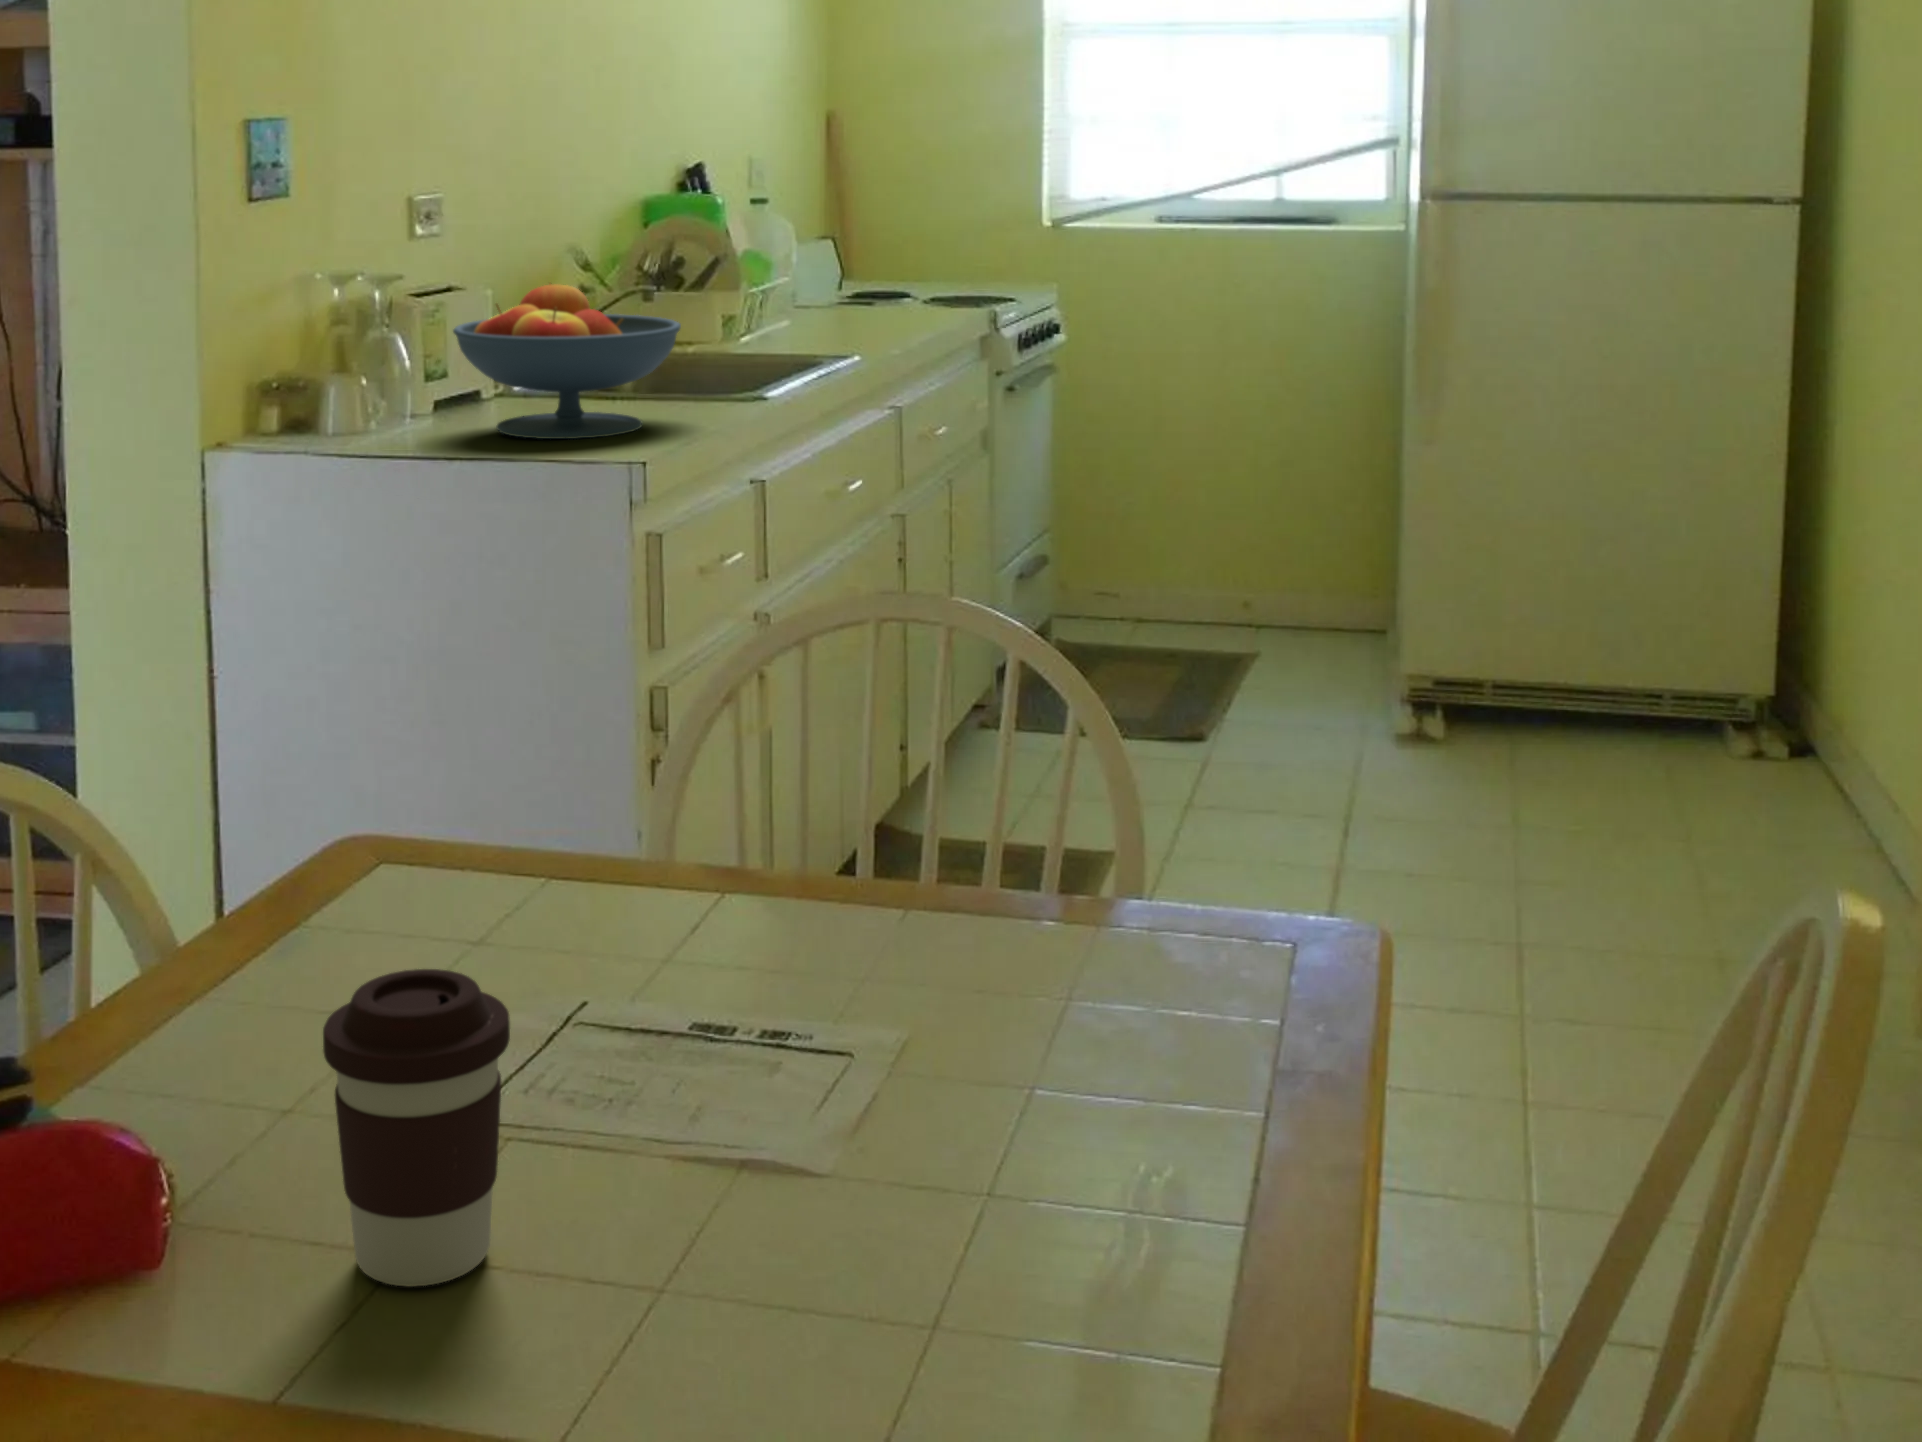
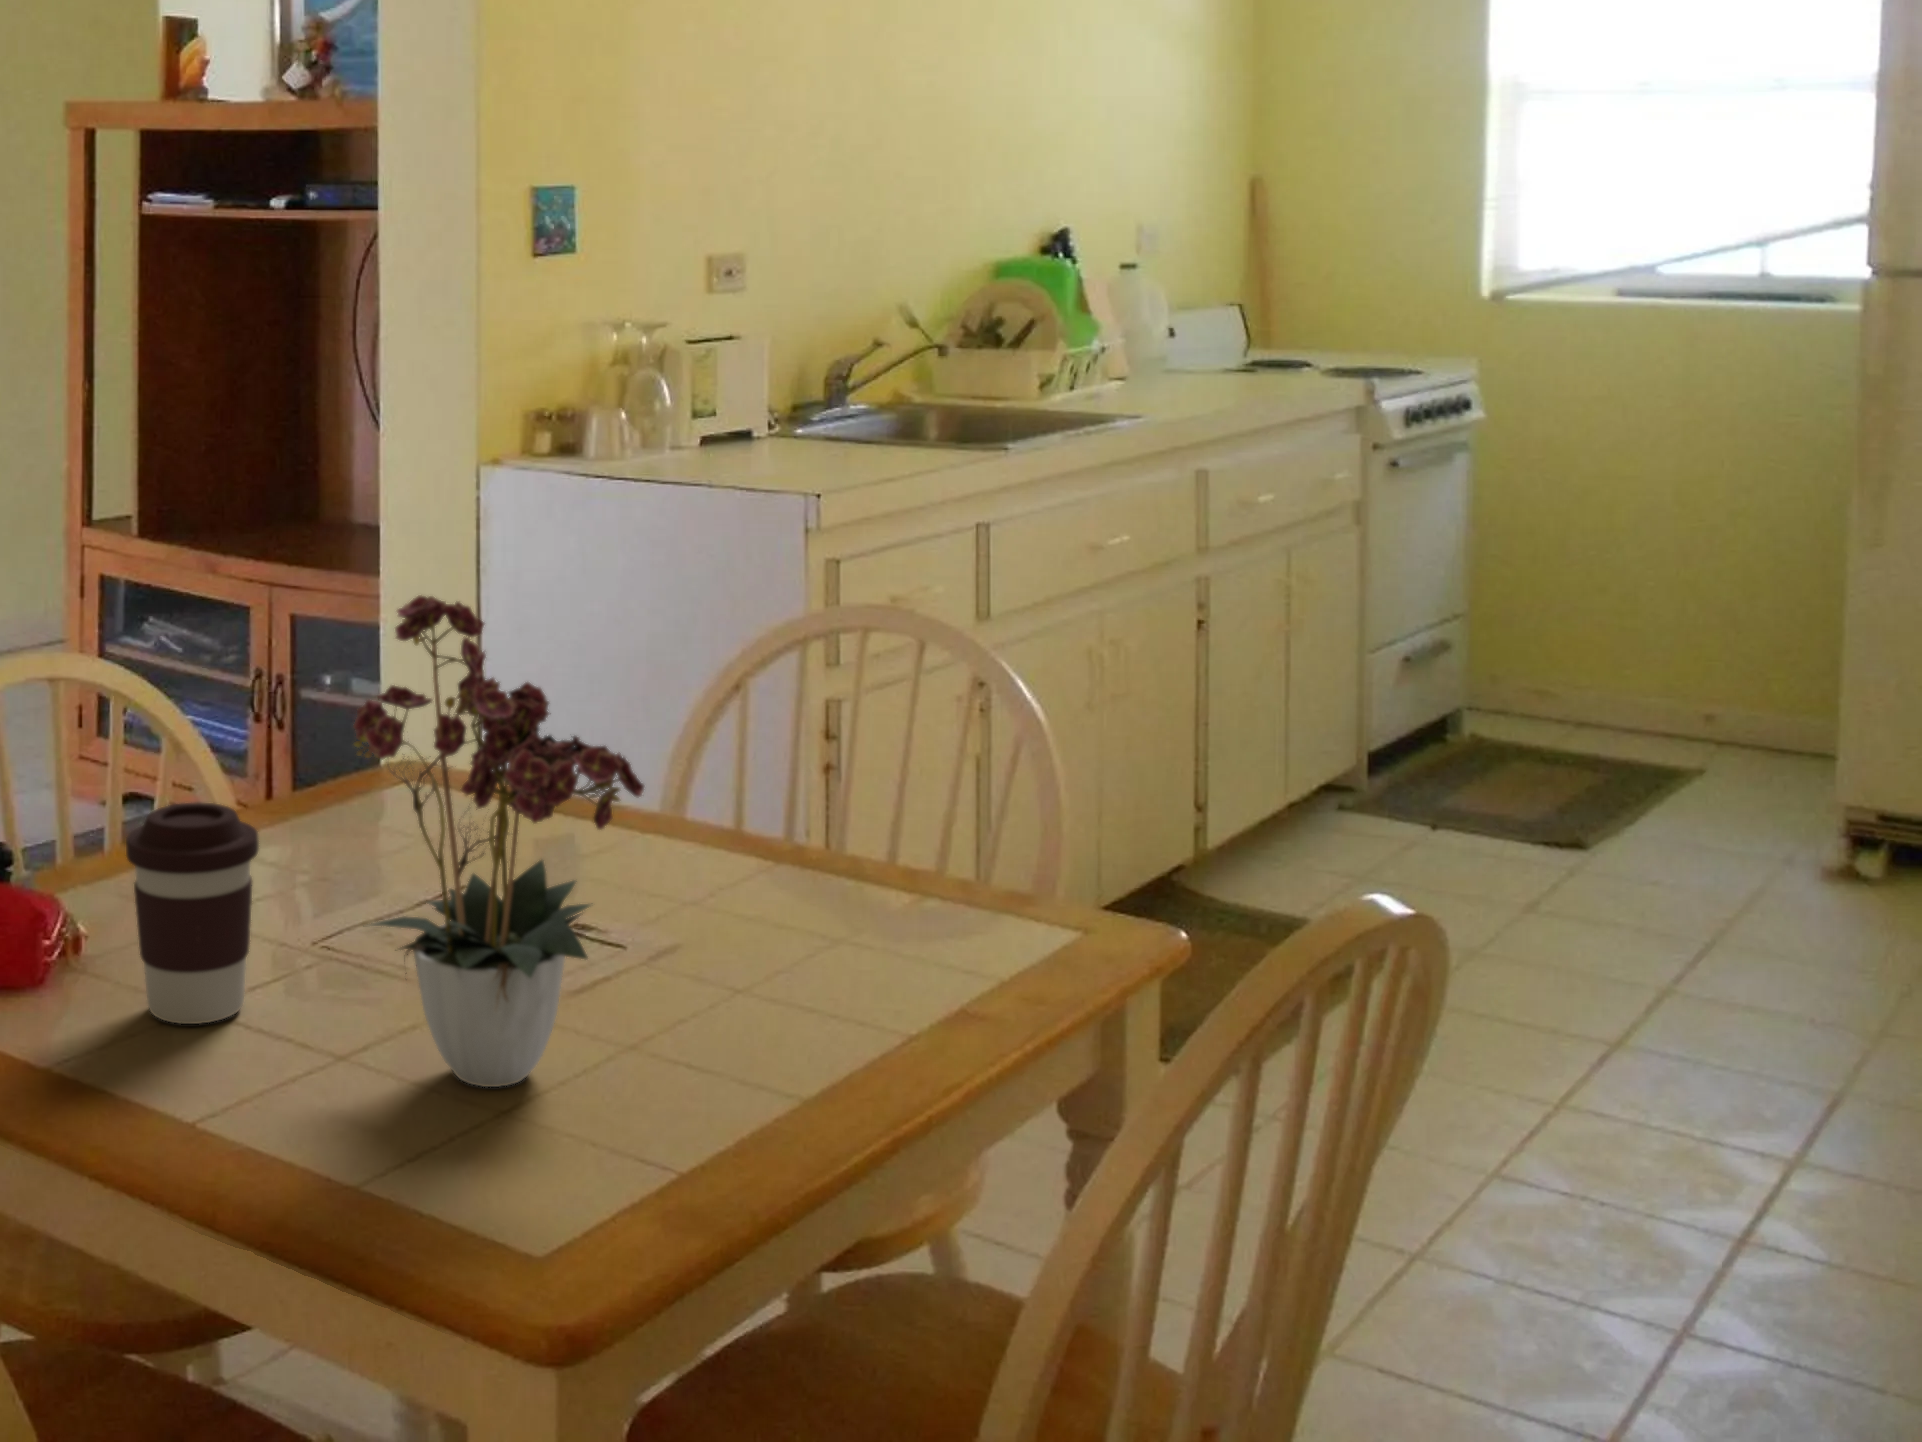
fruit bowl: present [453,283,681,439] -> none [697,333,904,474]
flower arrangement: none [678,630,1142,1297] -> present [354,595,644,1087]

